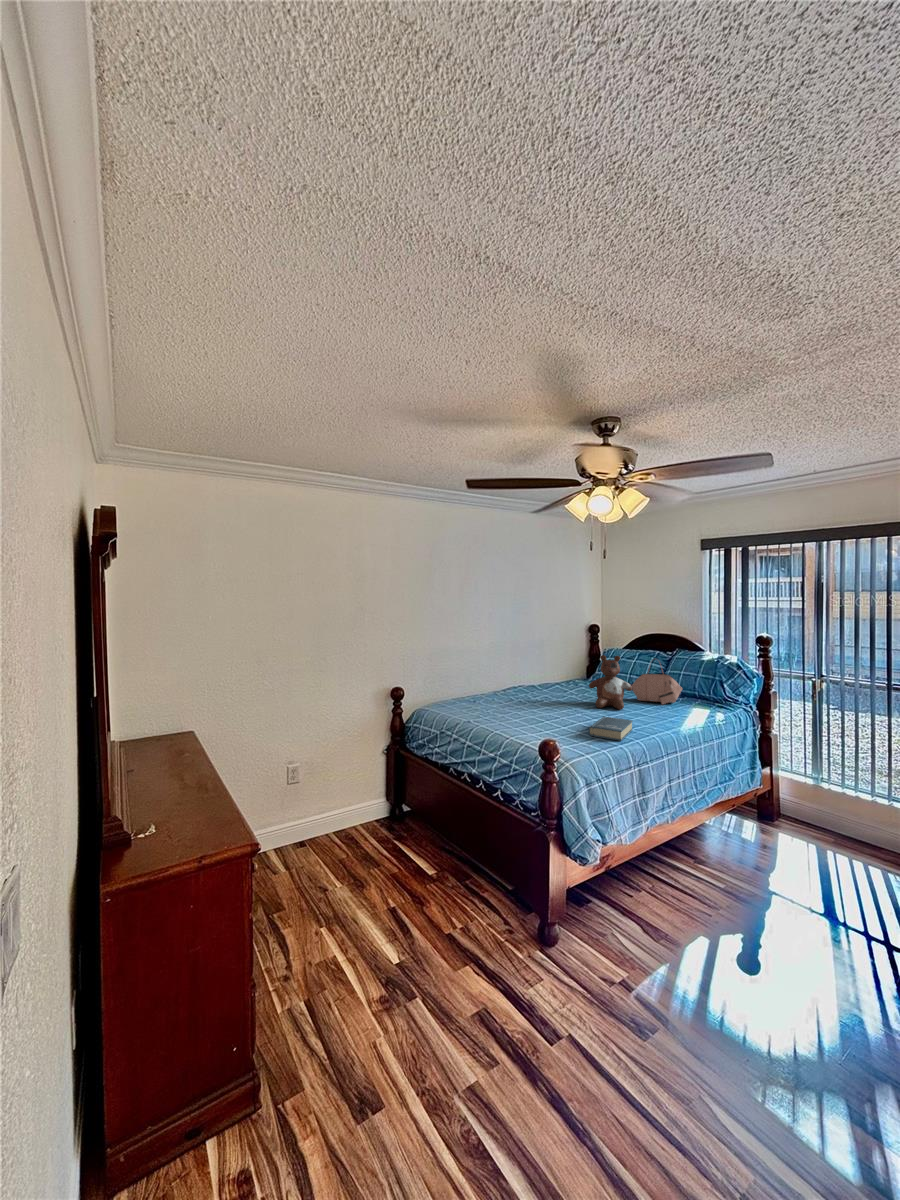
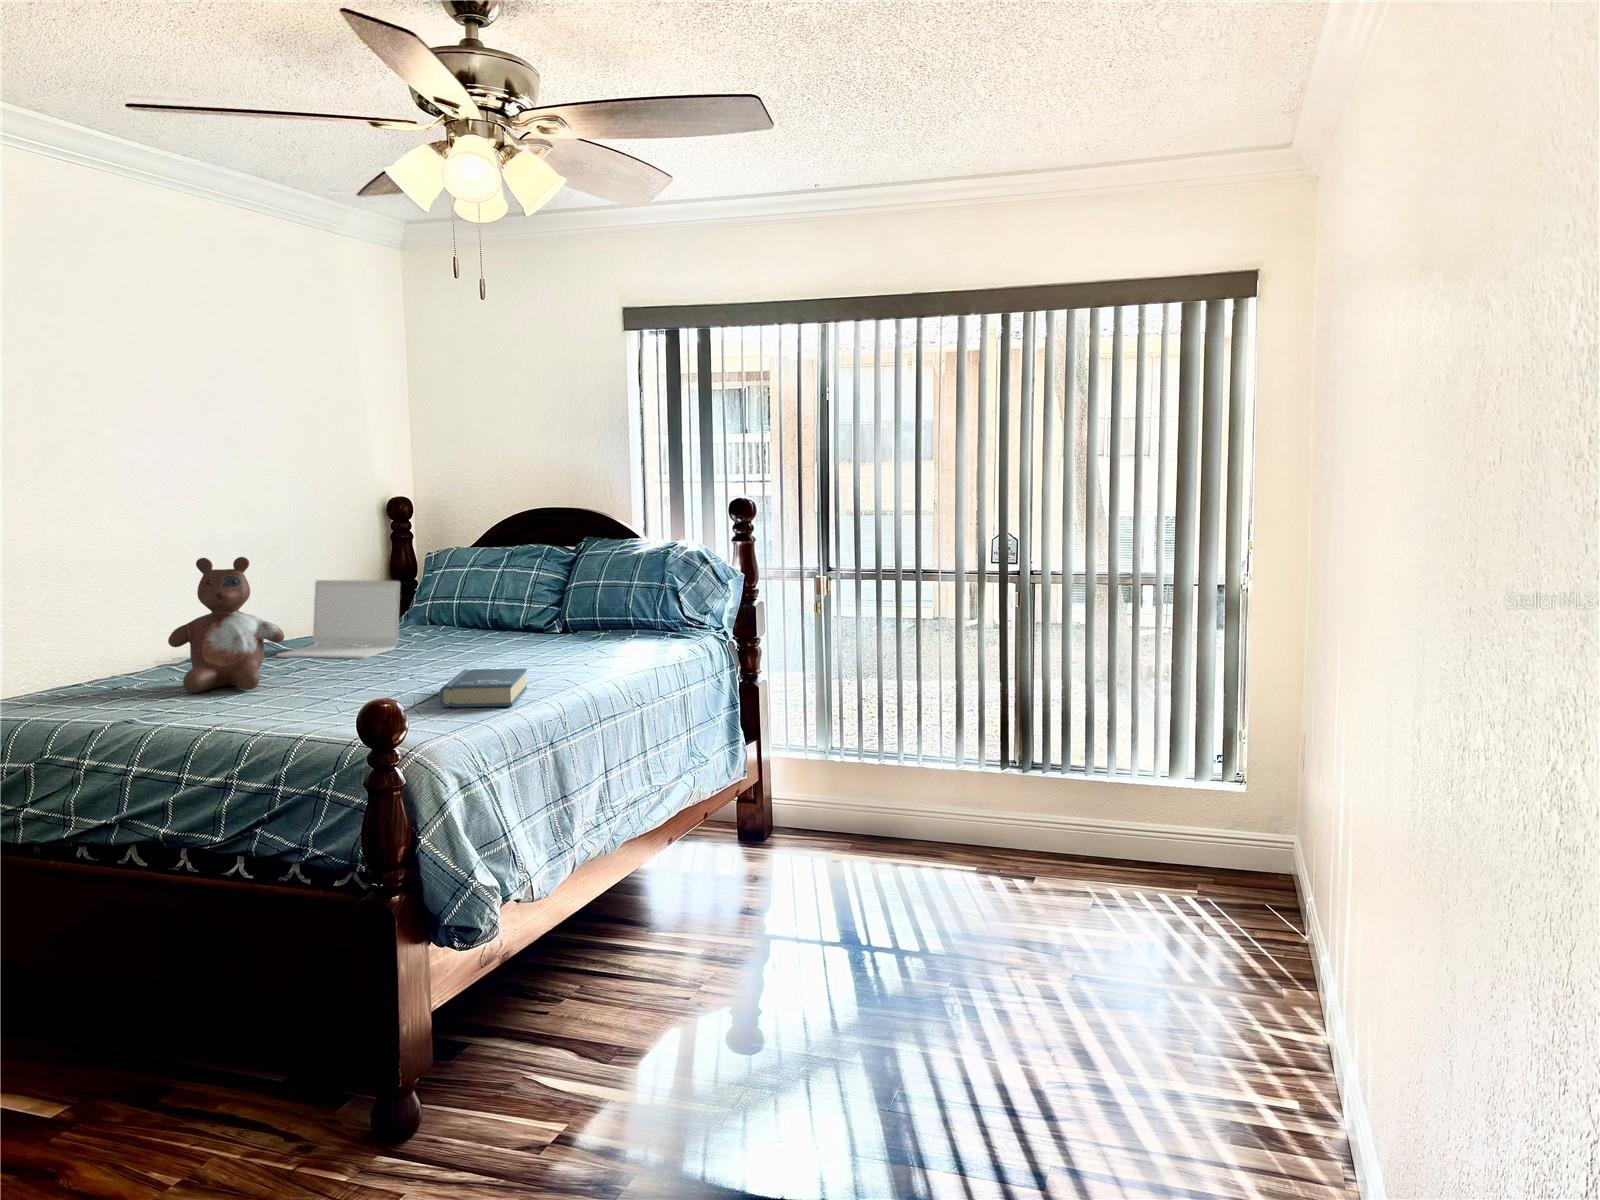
stuffed bear: present [589,655,632,710] -> present [168,557,284,693]
laptop: none [535,662,587,699] -> present [277,580,400,659]
handbag: present [632,669,682,704] -> none [501,553,605,647]

